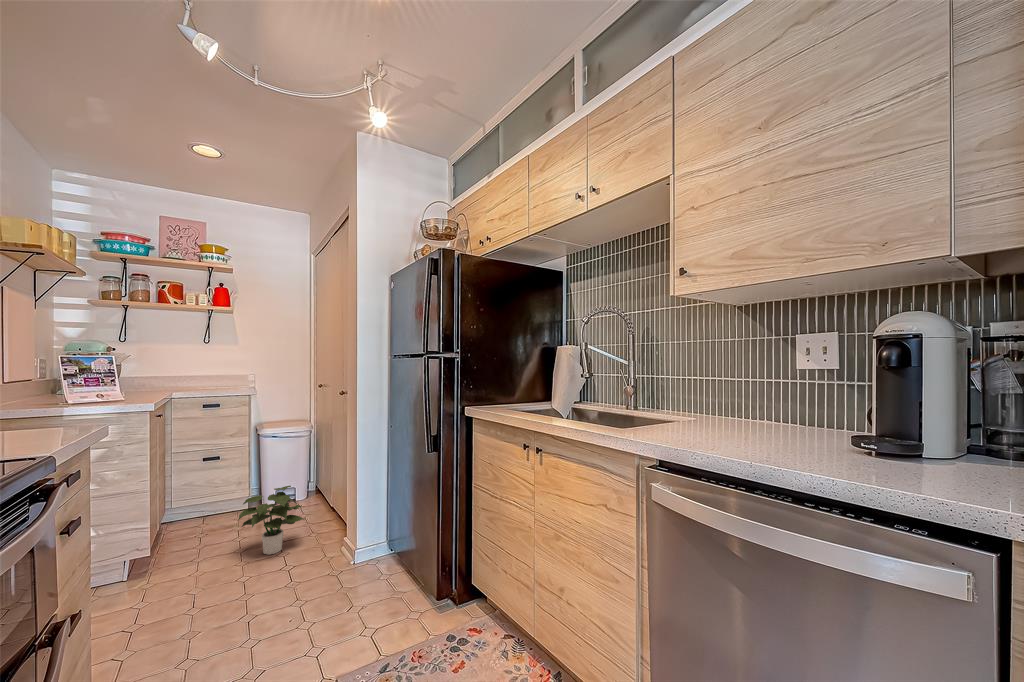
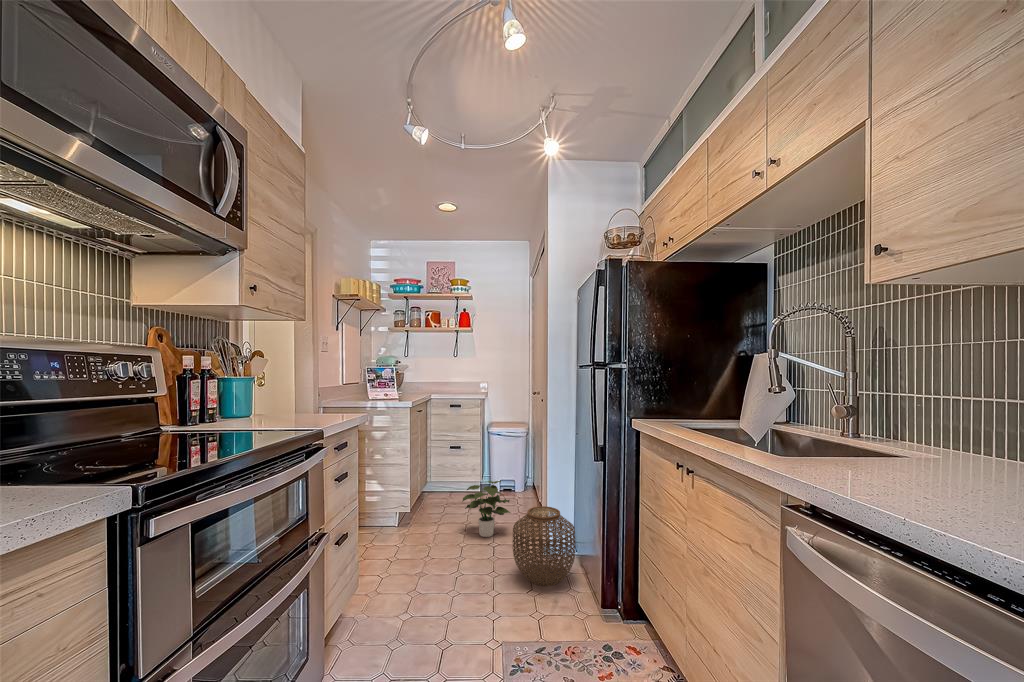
woven basket: none [323,506,395,594] -> present [513,506,575,586]

